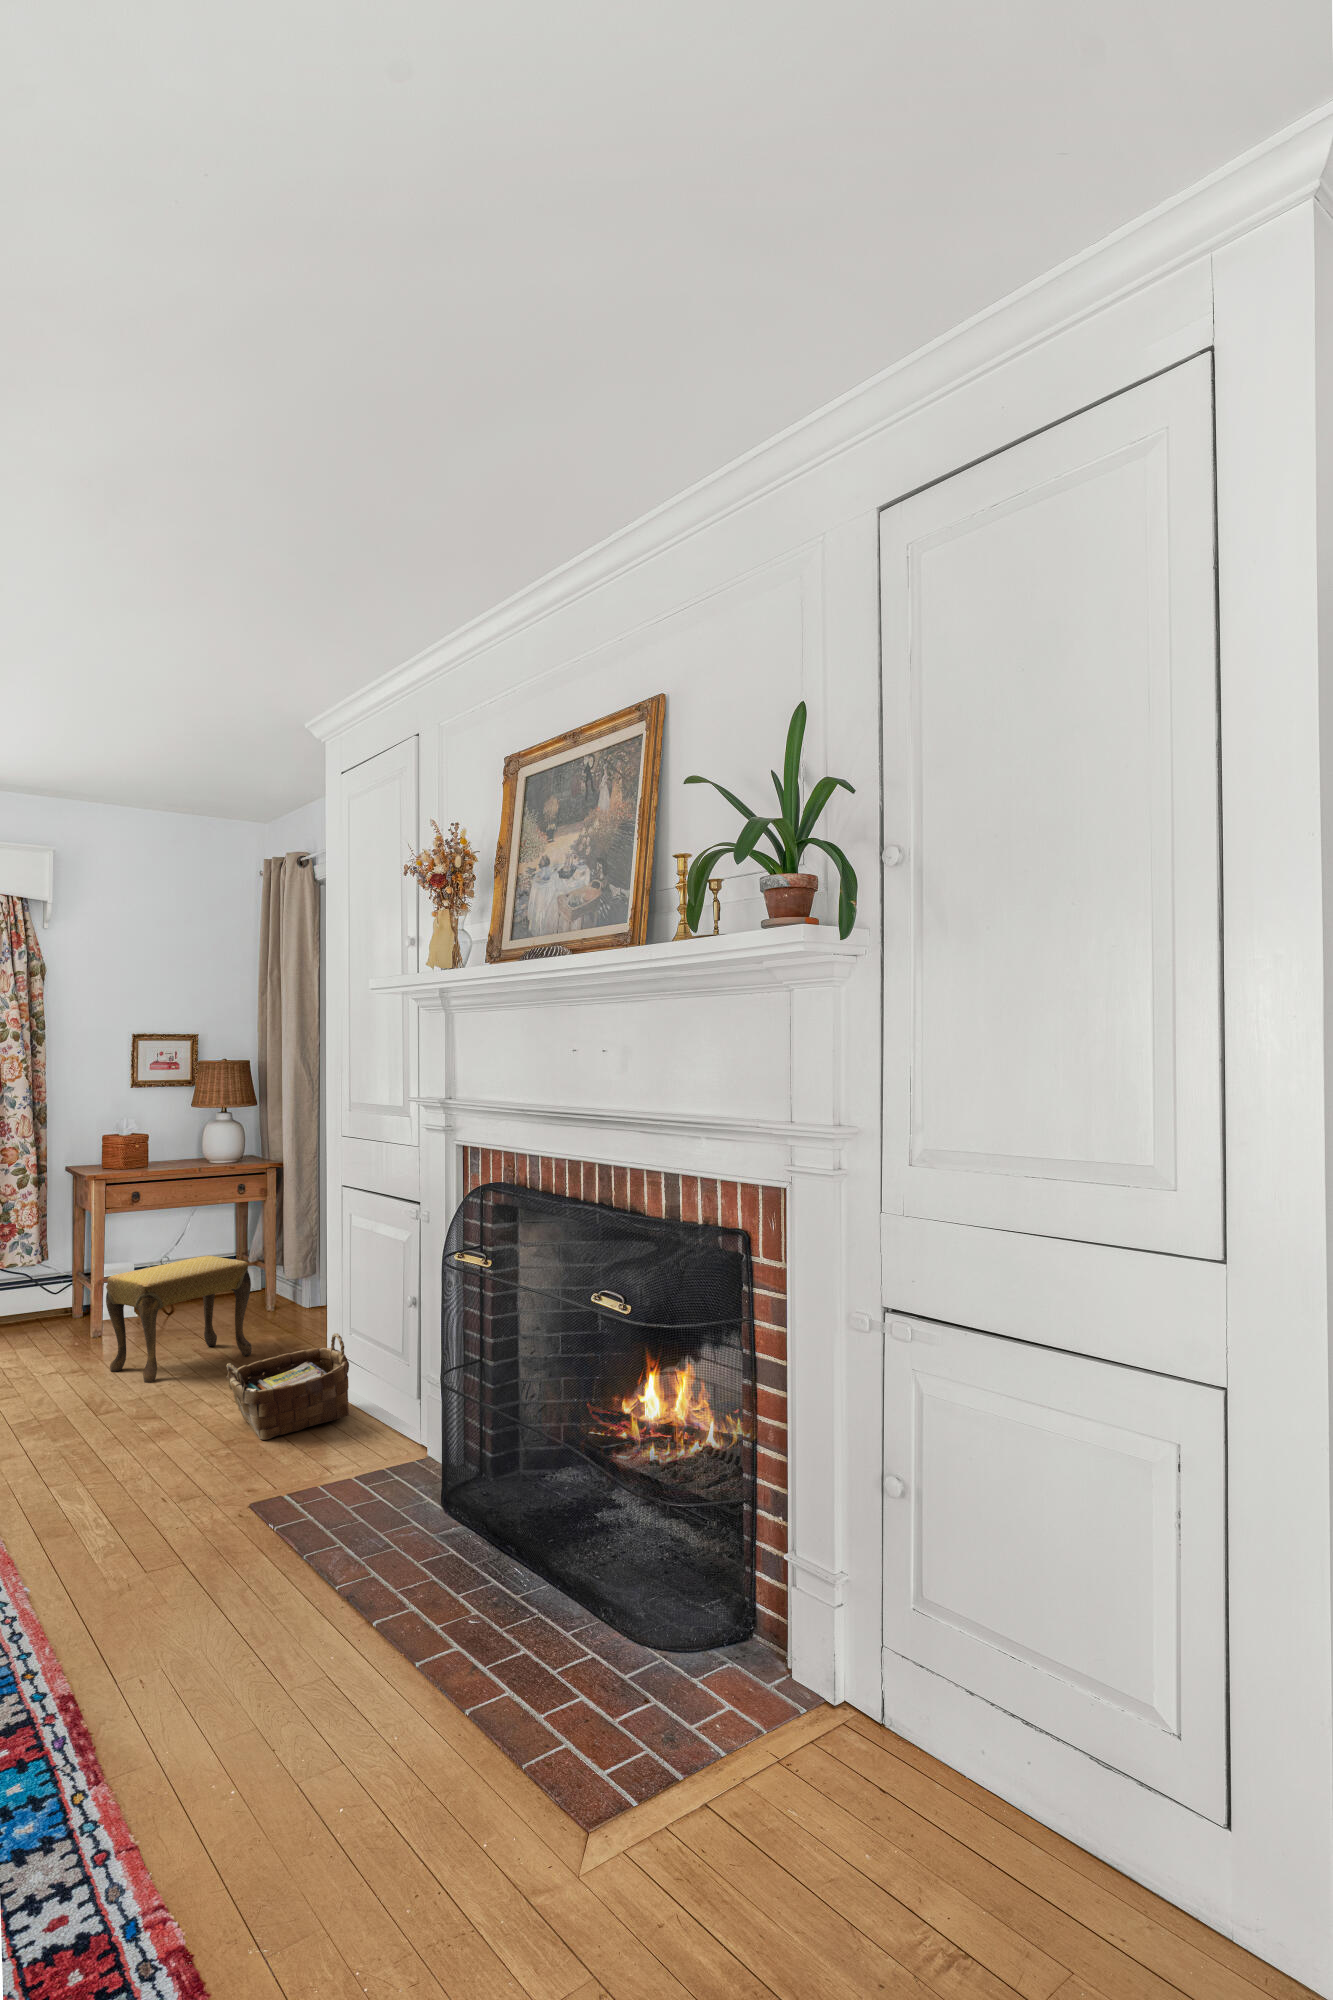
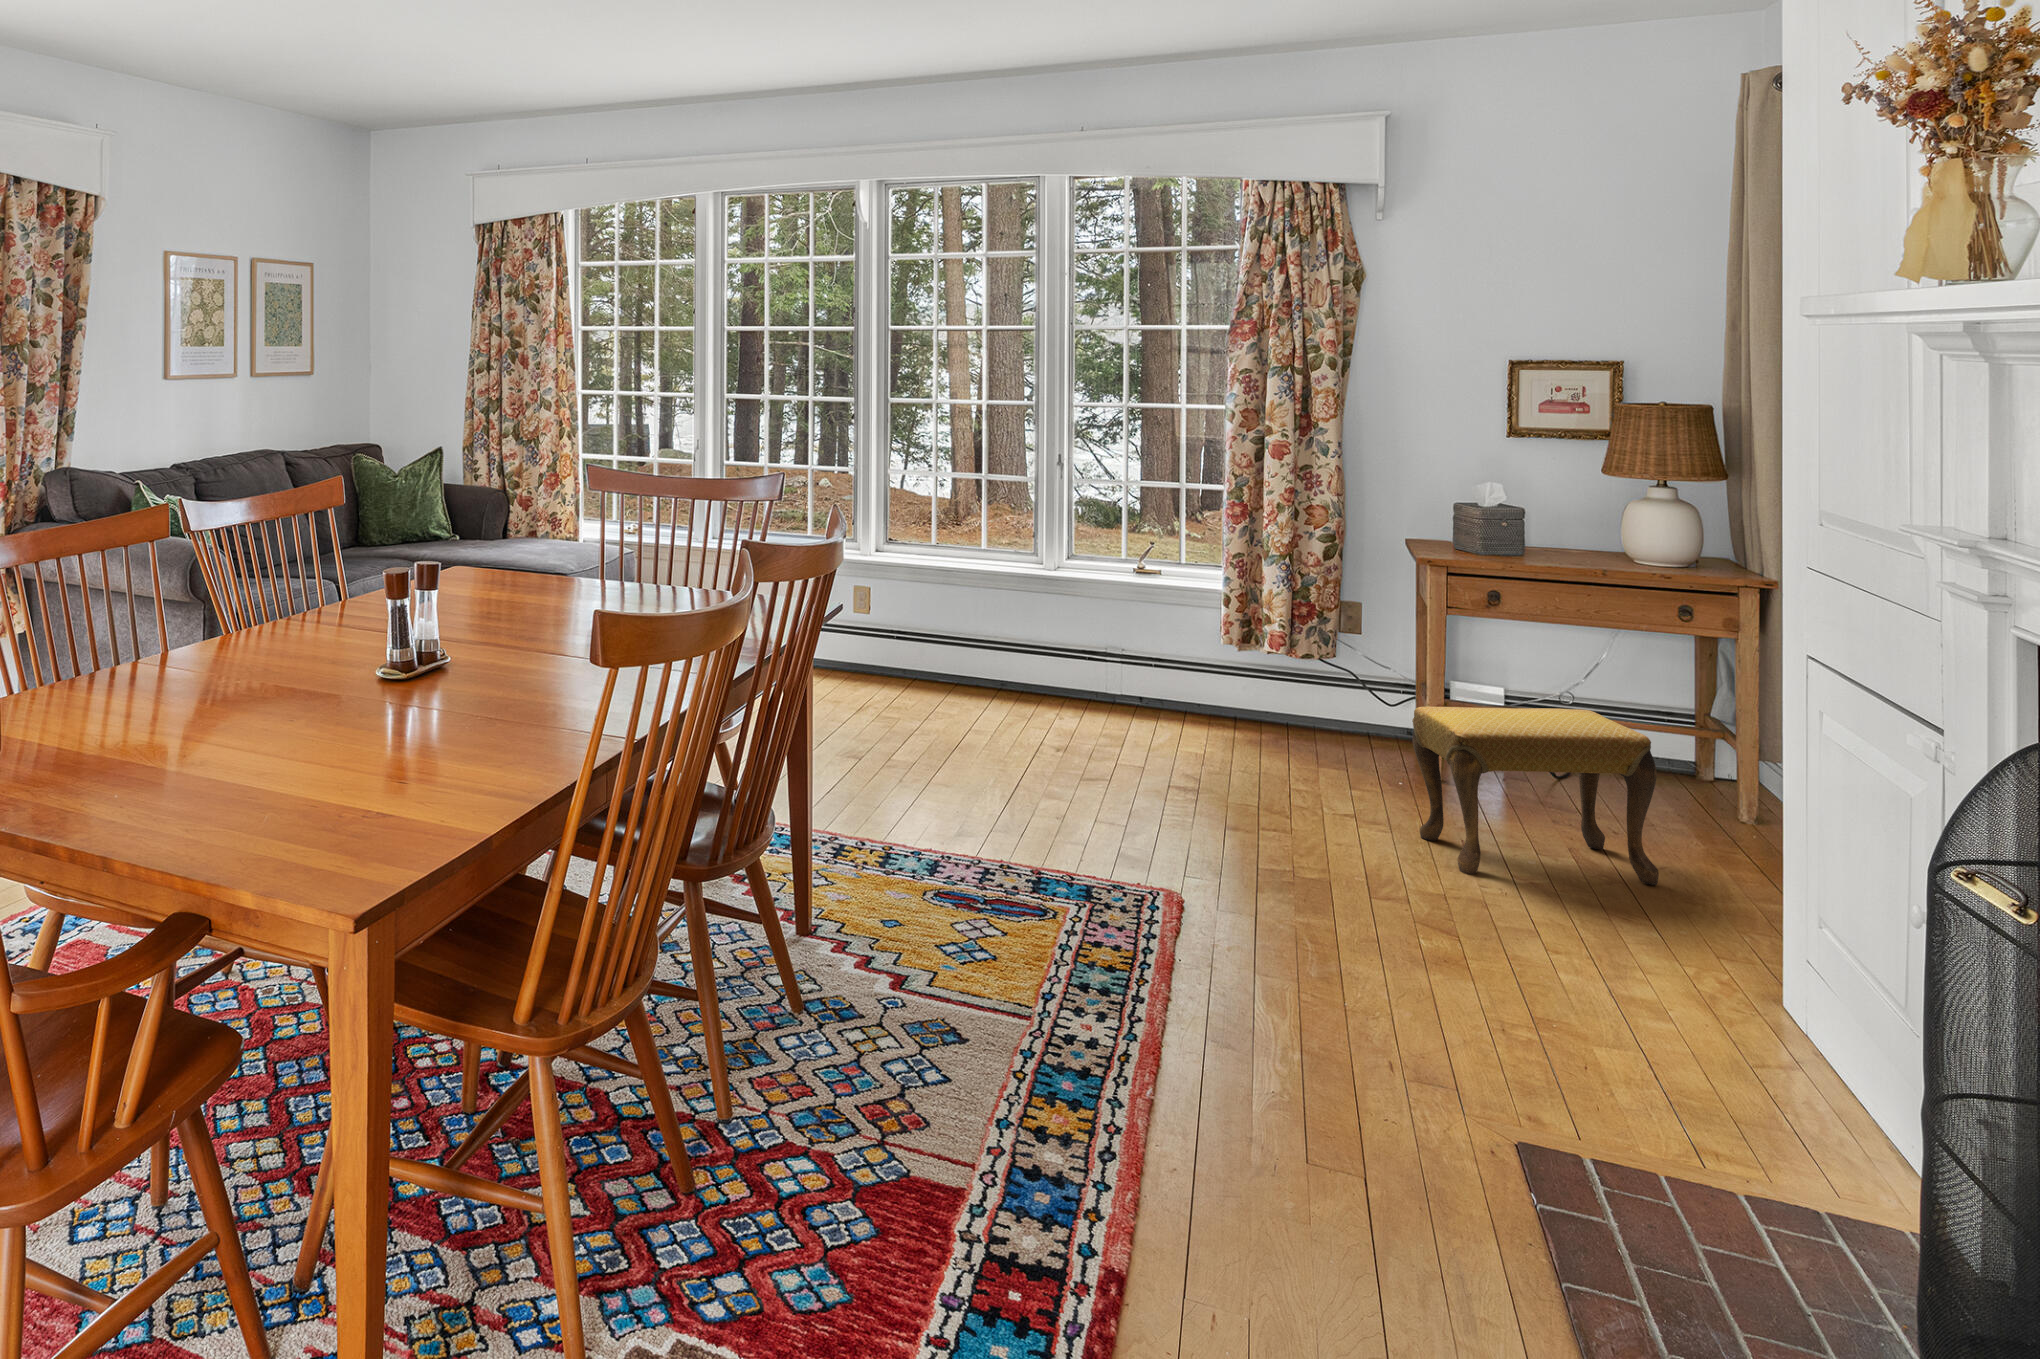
woven basket: present [226,1333,349,1440] -> none [1544,896,1793,1068]

